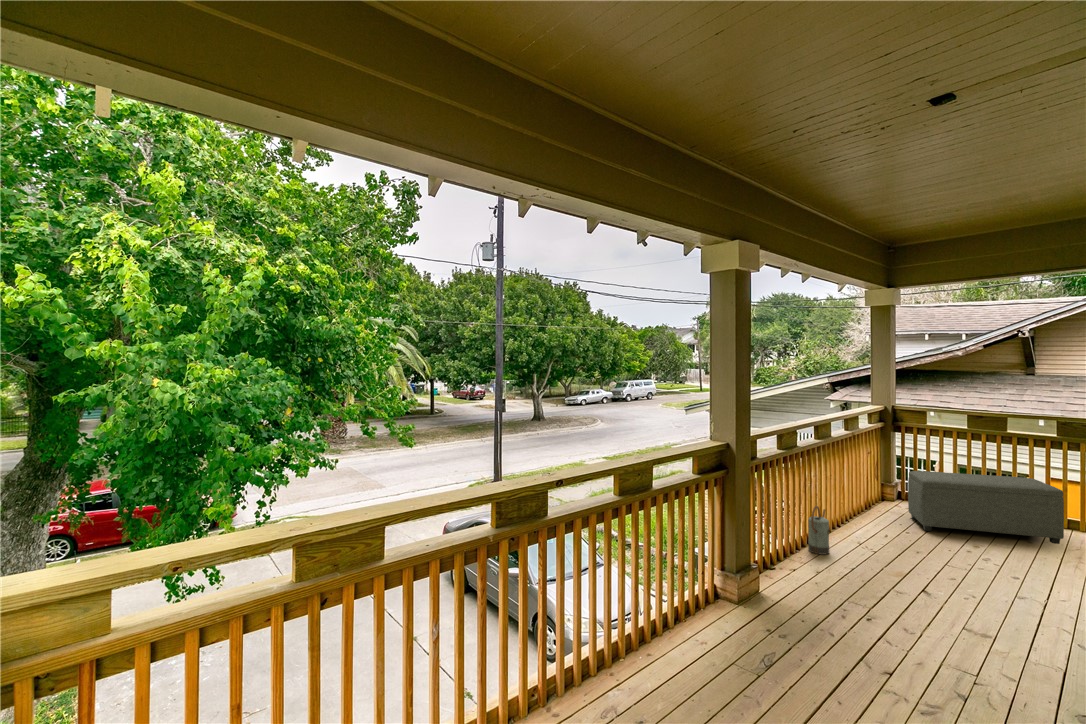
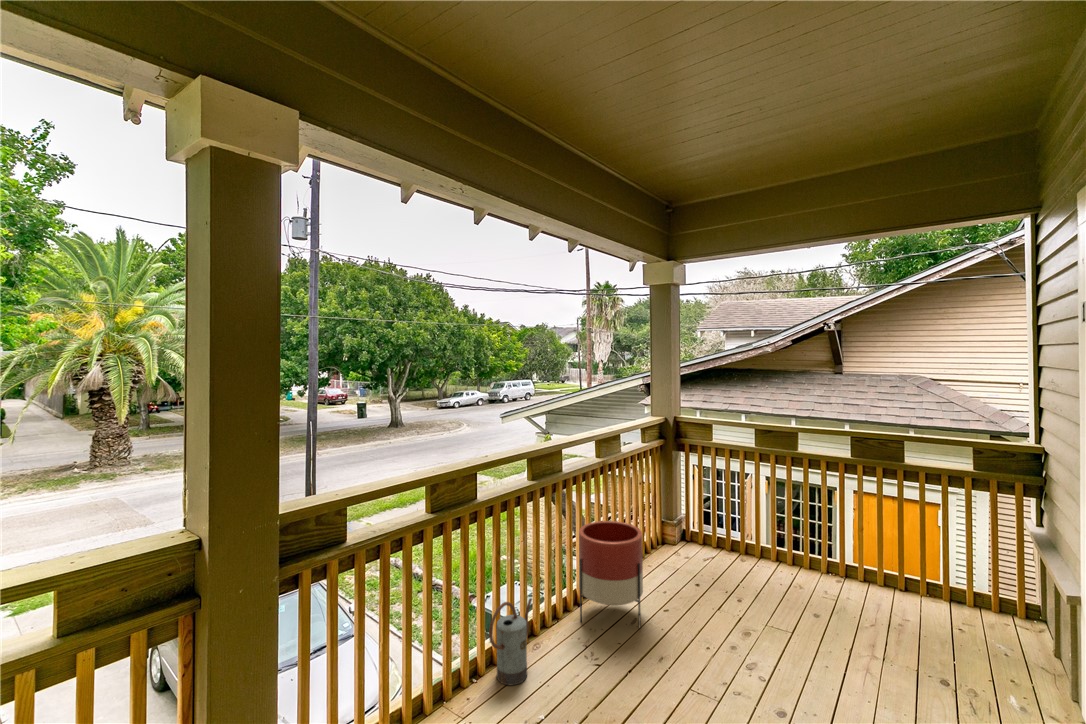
ottoman: present [908,471,1064,544] -> none [681,510,859,616]
planter: none [843,472,893,539] -> present [579,521,643,628]

